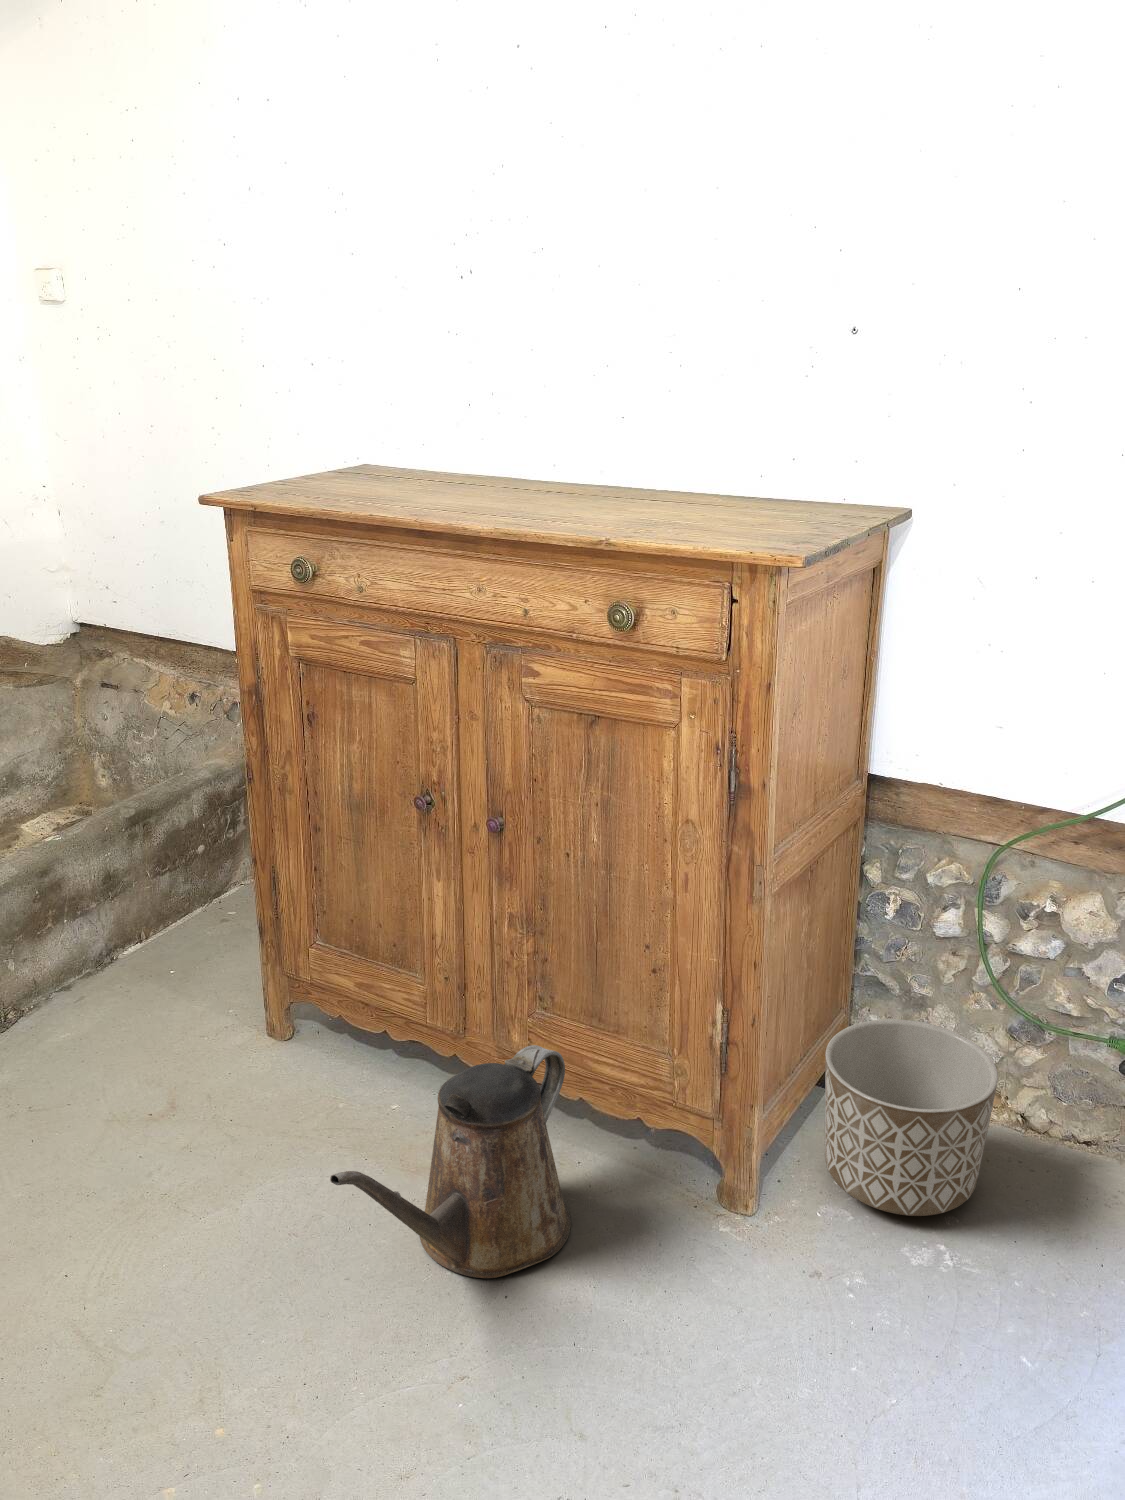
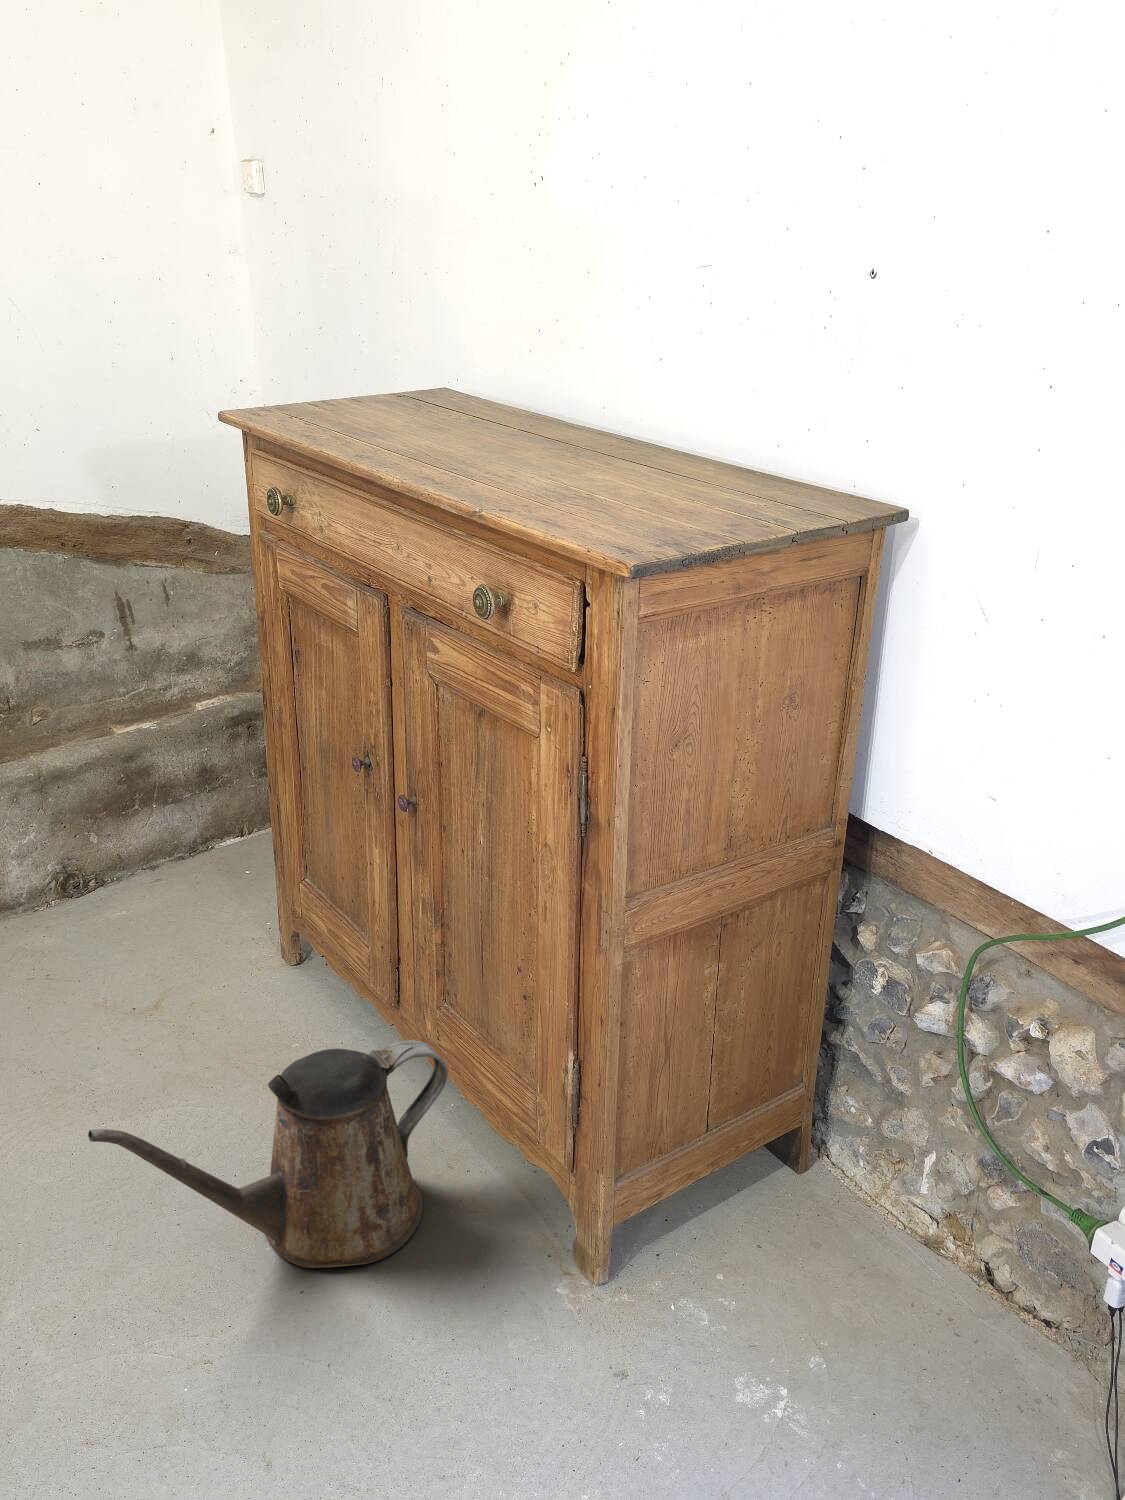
planter: present [825,1019,998,1216] -> none [702,1107,904,1353]

